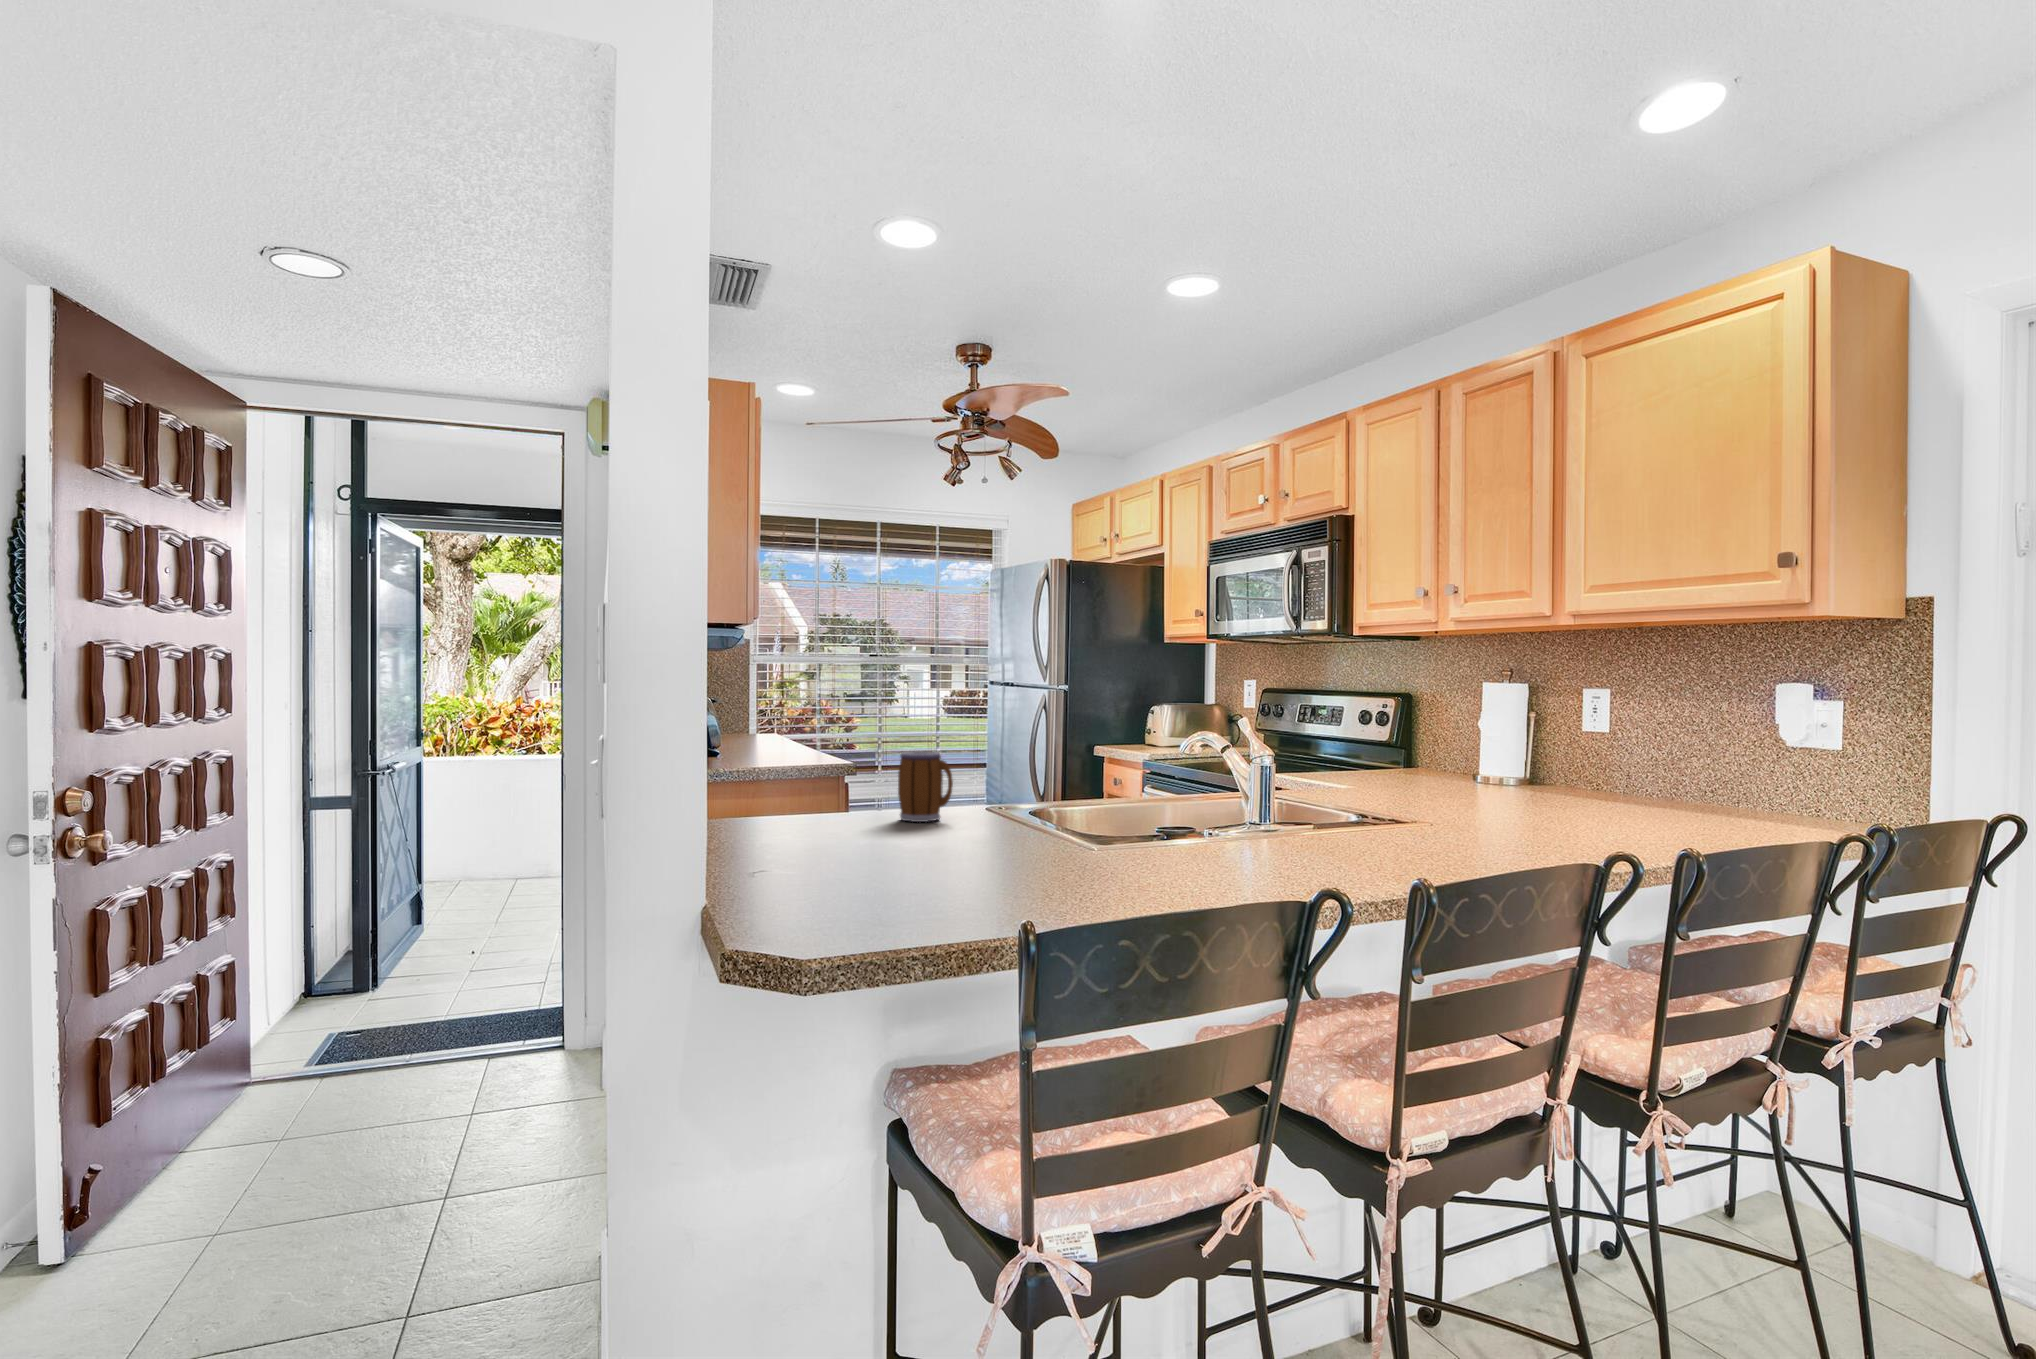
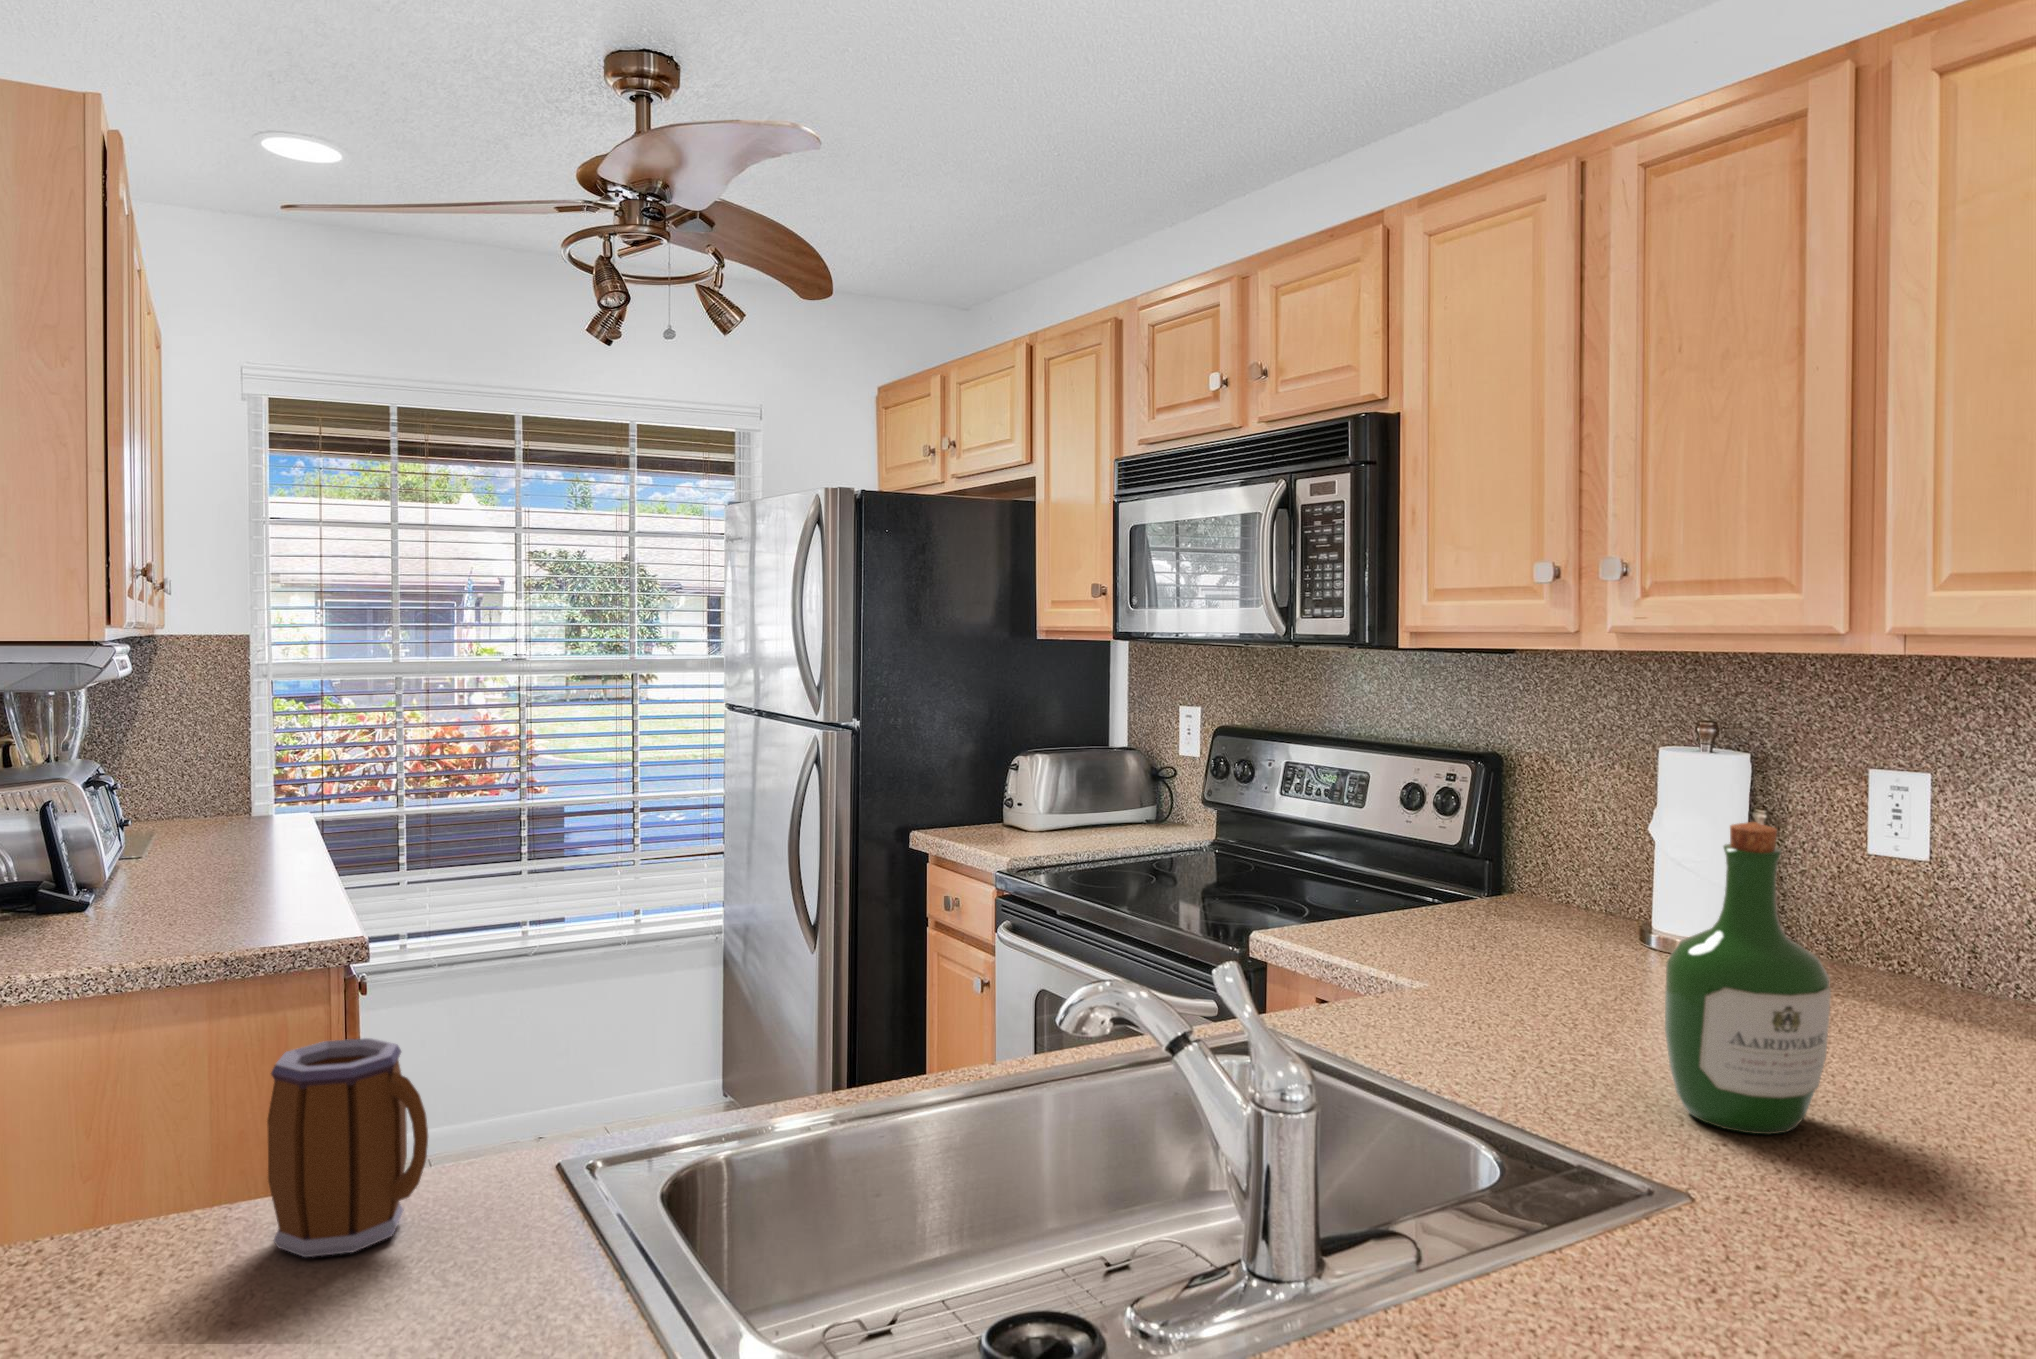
wine bottle: none [1444,688,1513,818] -> present [1665,822,1831,1135]

